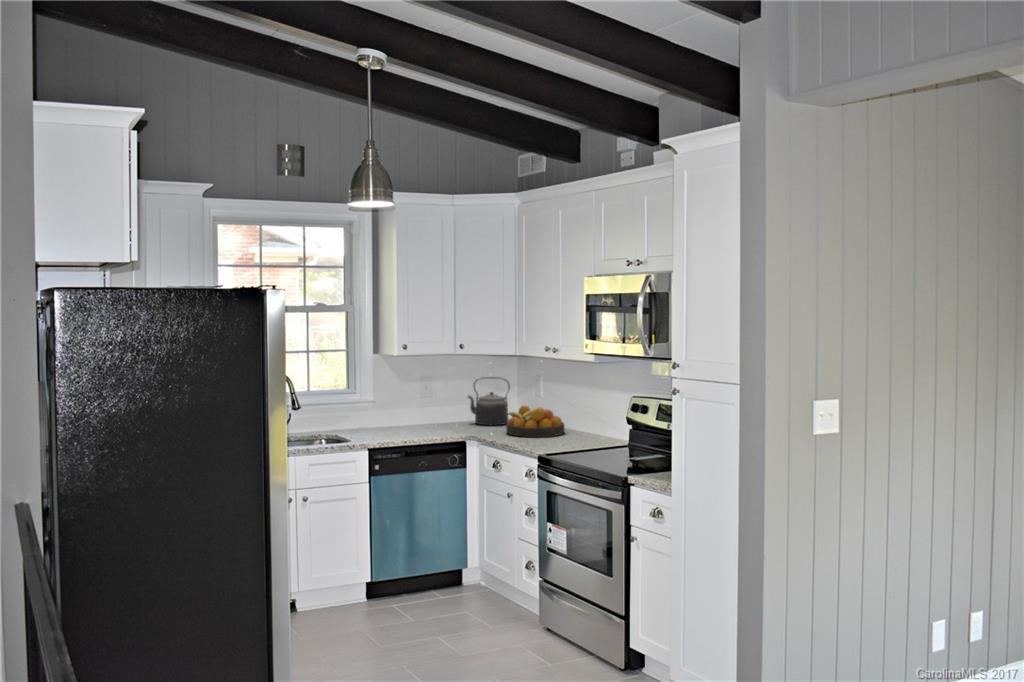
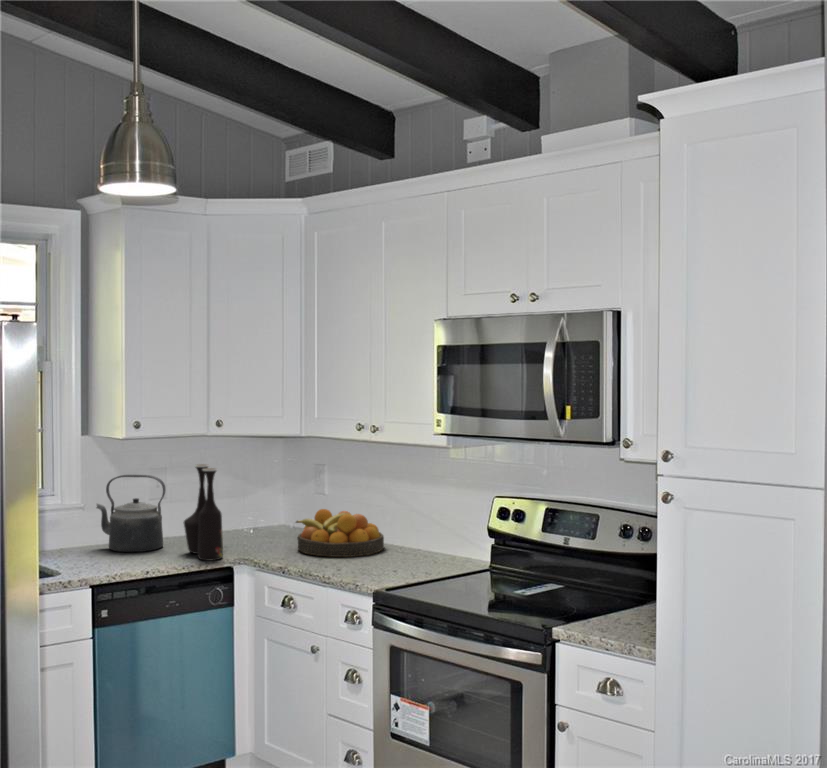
vase: none [432,374,456,437] -> present [184,464,223,561]
kettle: present [468,377,510,425] -> present [96,475,165,552]

